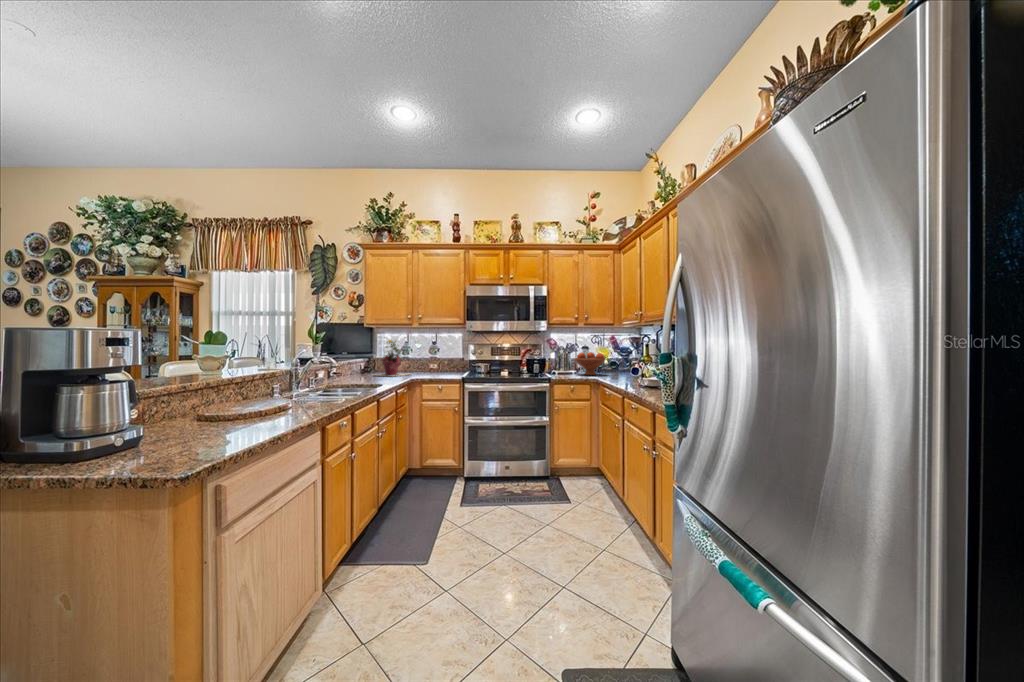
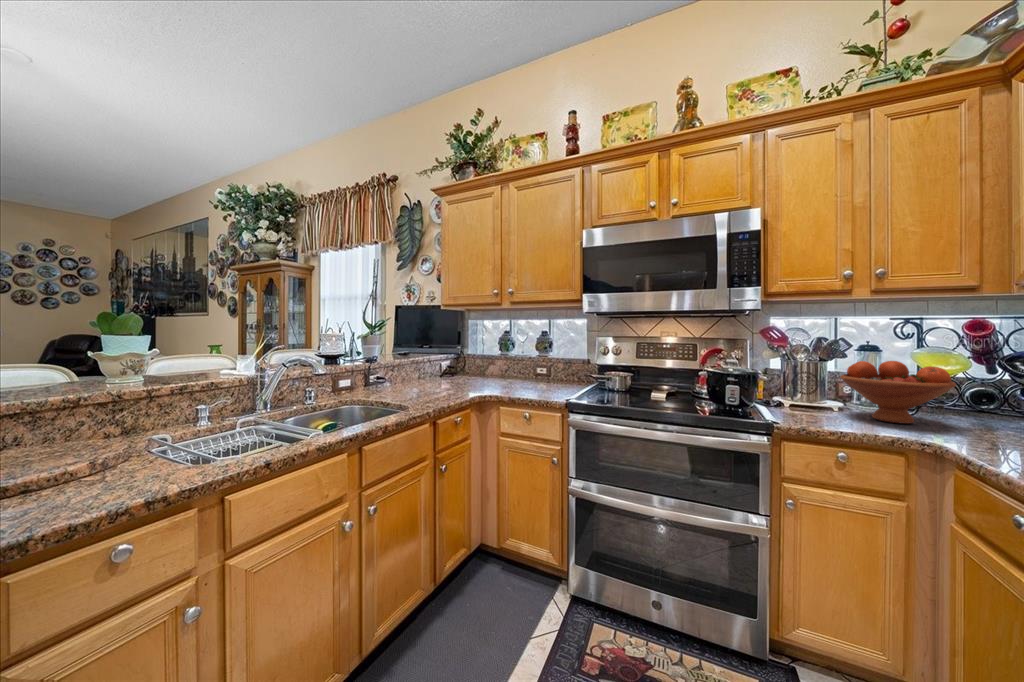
potted plant: present [373,340,411,377] -> none [438,328,496,391]

